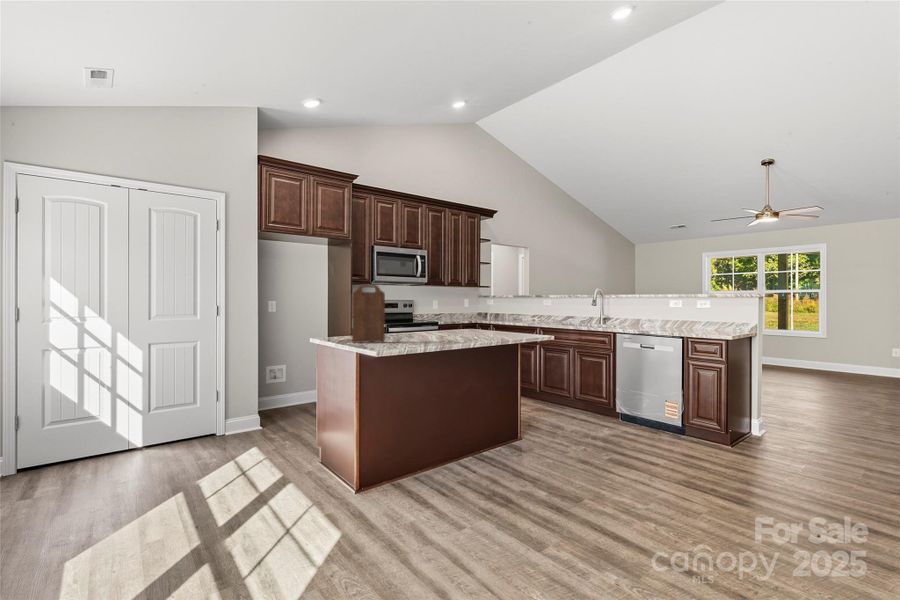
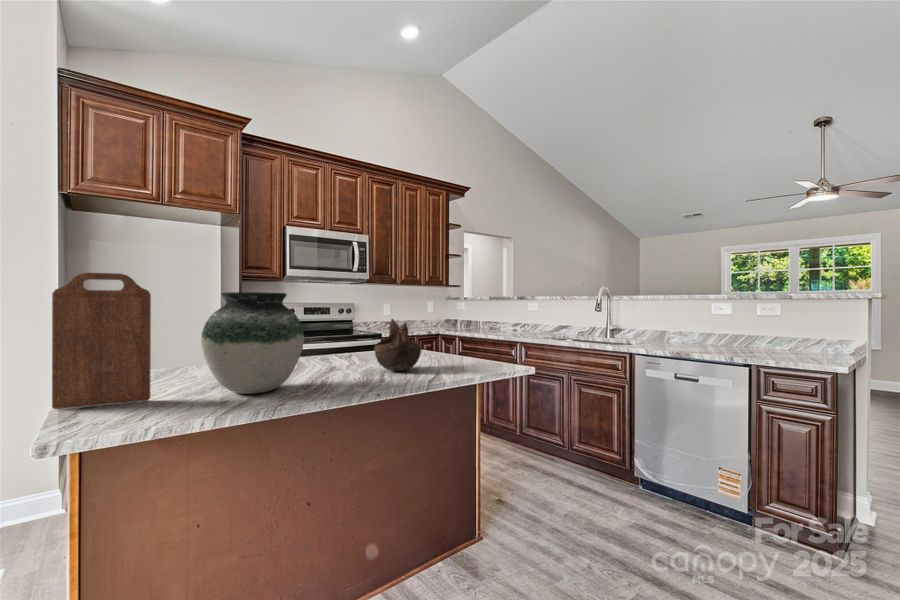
vase: none [402,293,446,340] -> present [201,292,304,394]
decorative bowl: none [468,307,493,335] -> present [374,319,422,371]

